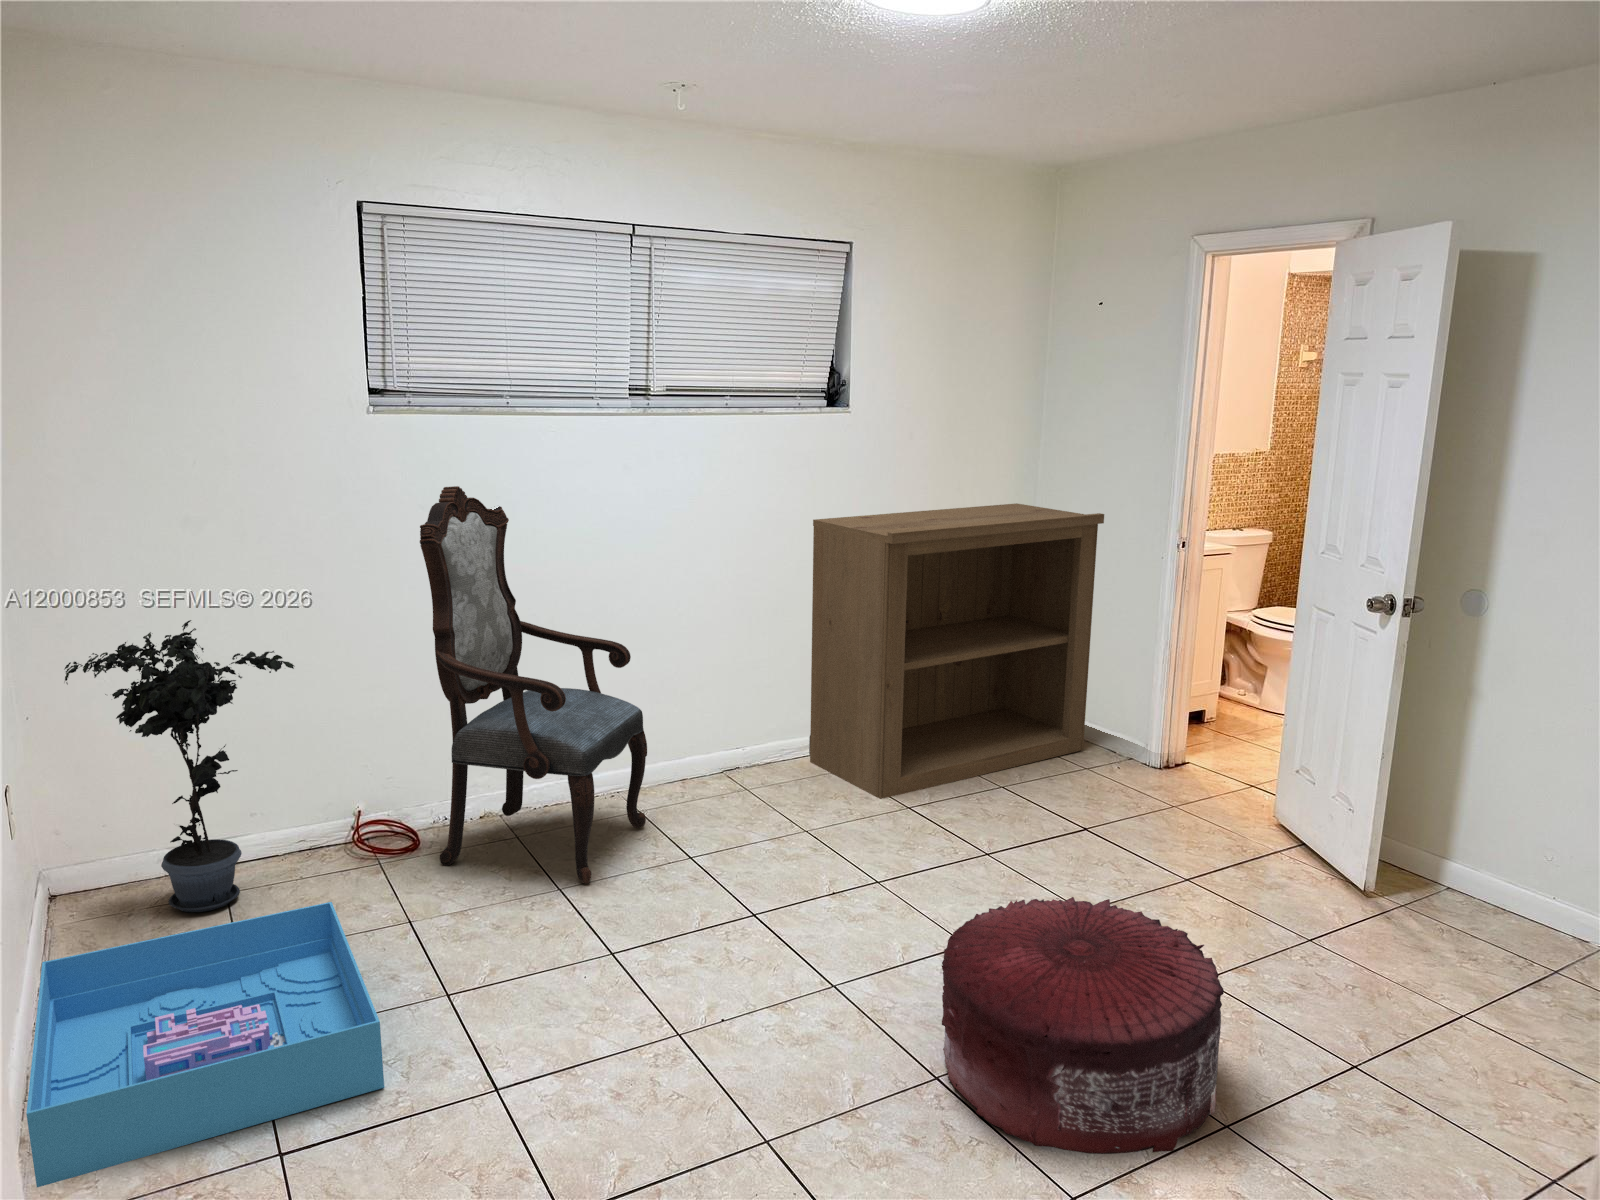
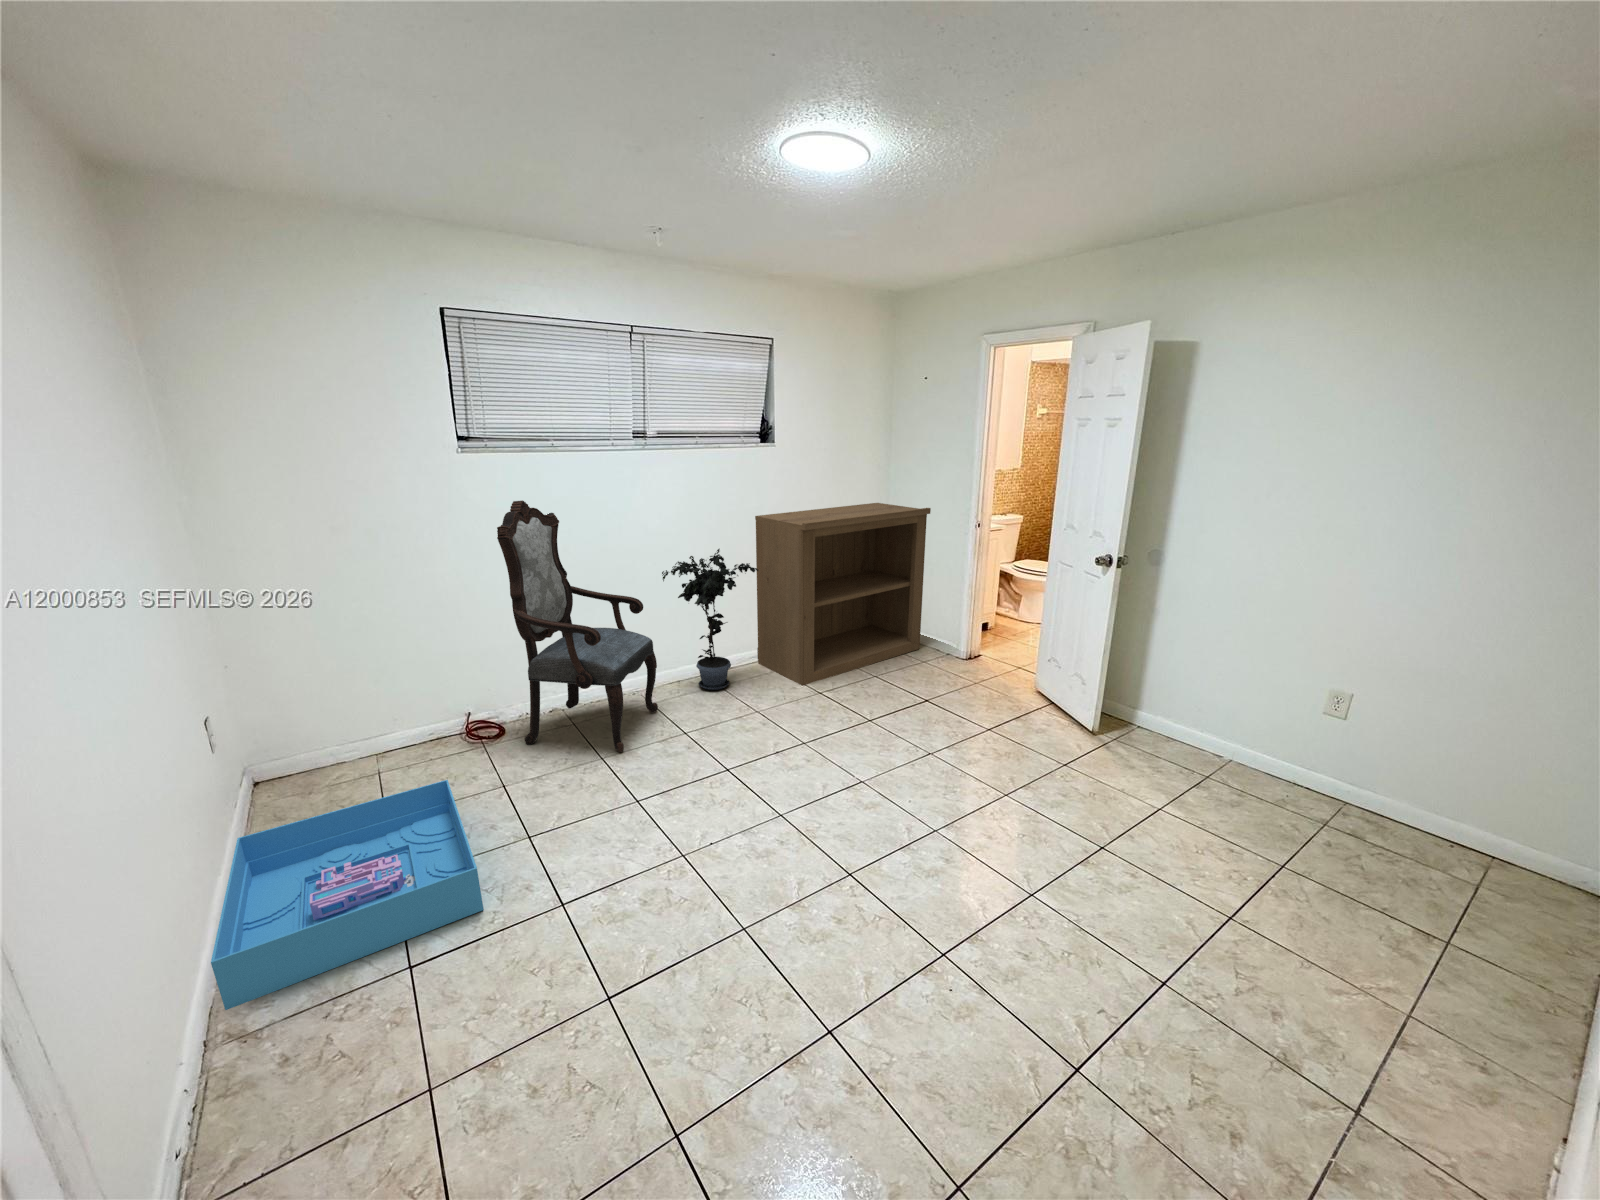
potted plant: present [65,620,294,912] -> present [662,549,759,690]
pouf: present [942,897,1224,1154] -> none [851,752,1030,923]

